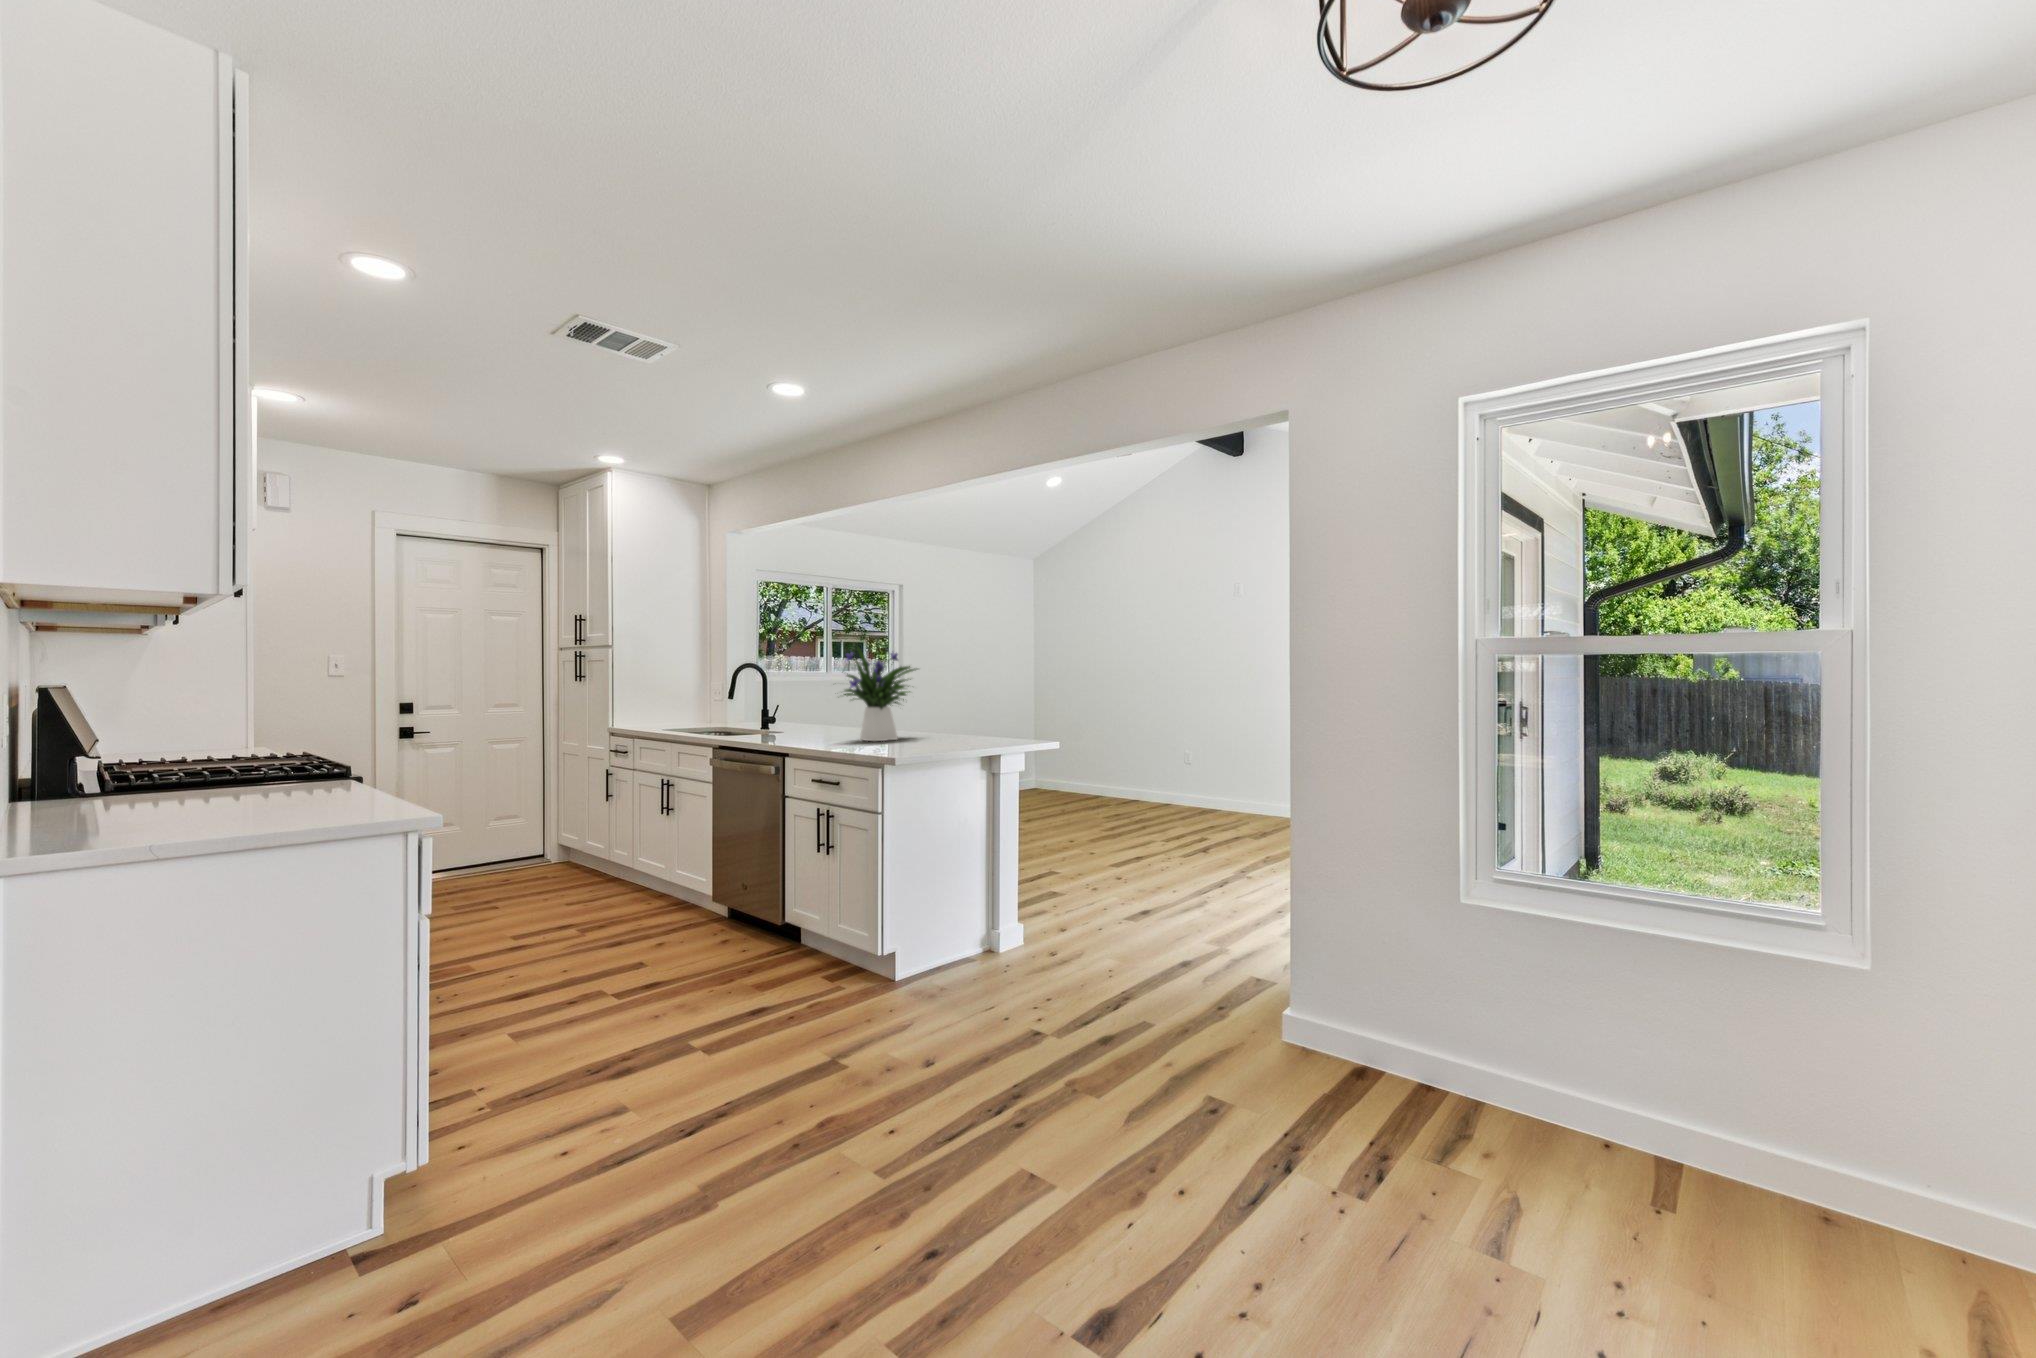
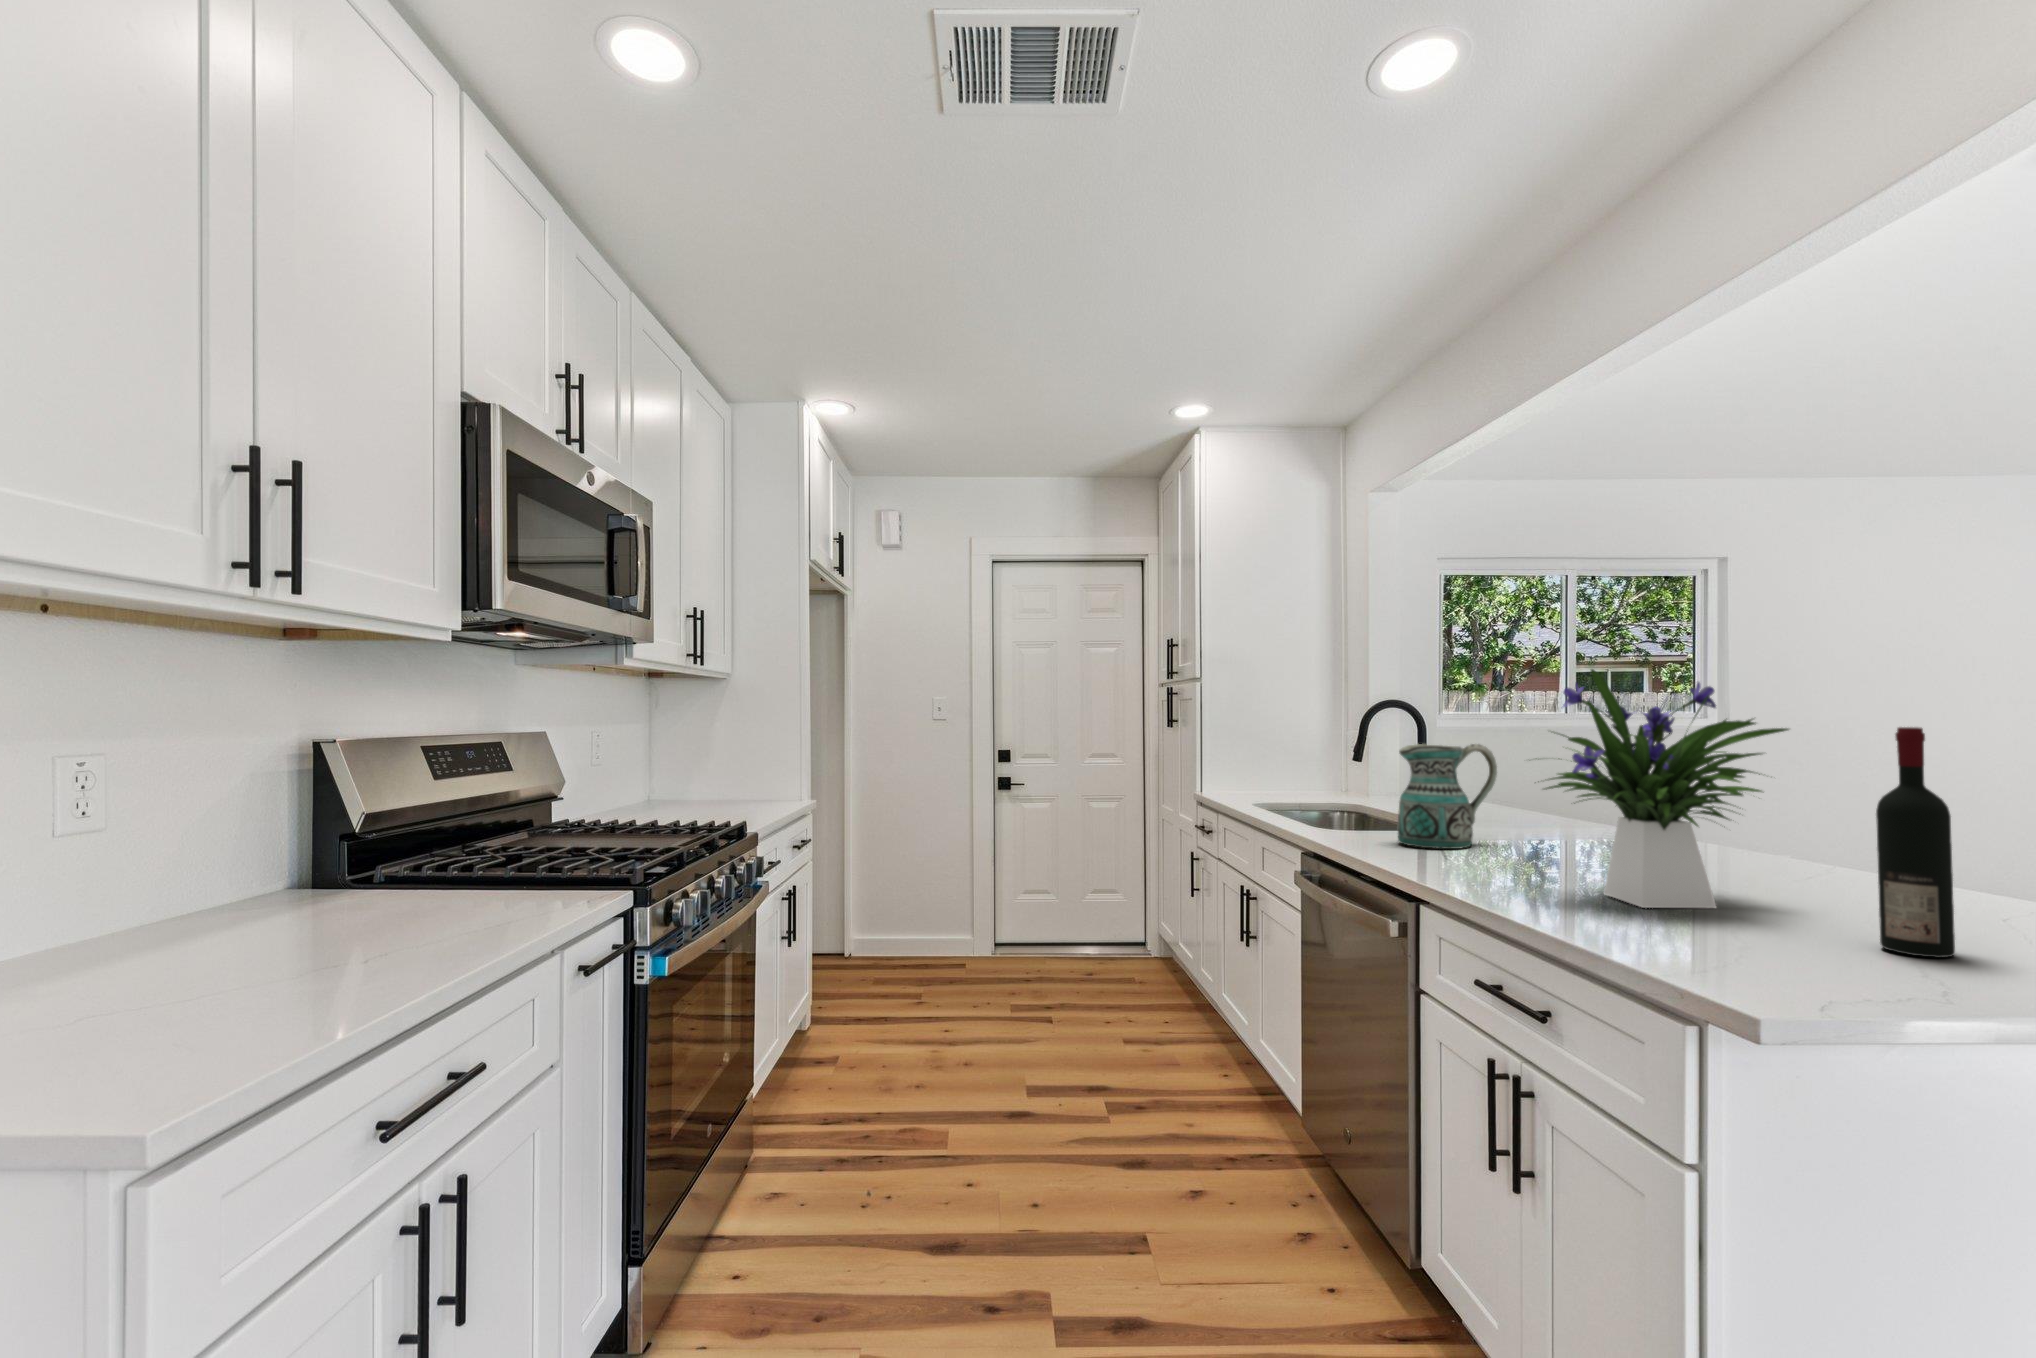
wine bottle: none [942,667,961,742] -> present [1876,727,1955,958]
ceramic pitcher: none [761,682,809,736] -> present [1398,744,1497,849]

